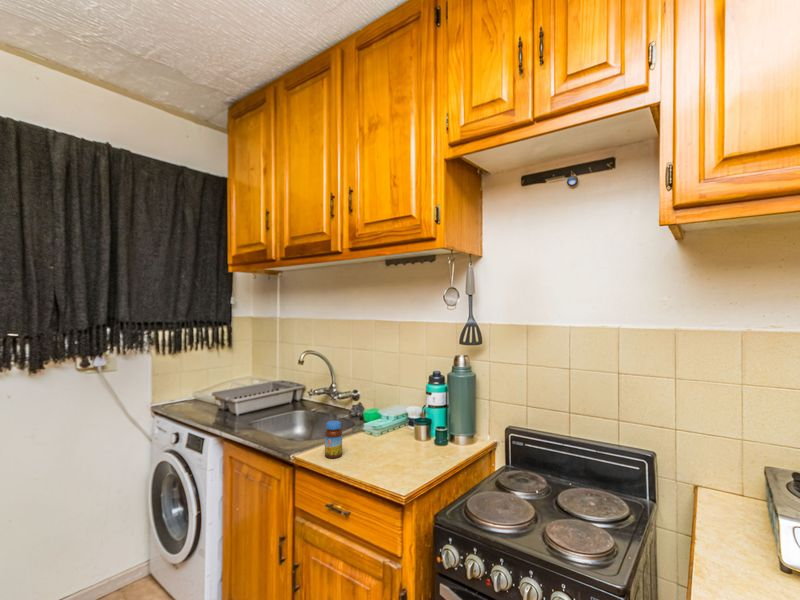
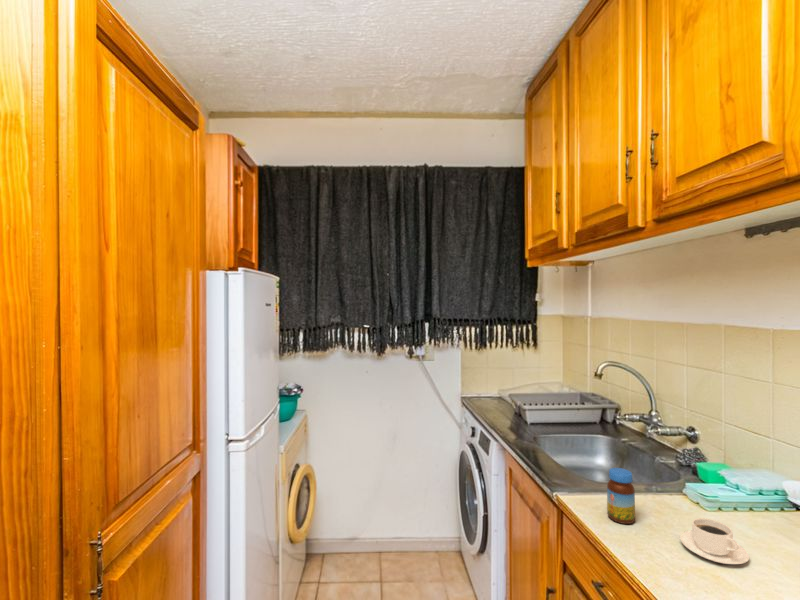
coffee cup: none [369,437,402,460] -> present [680,518,749,564]

